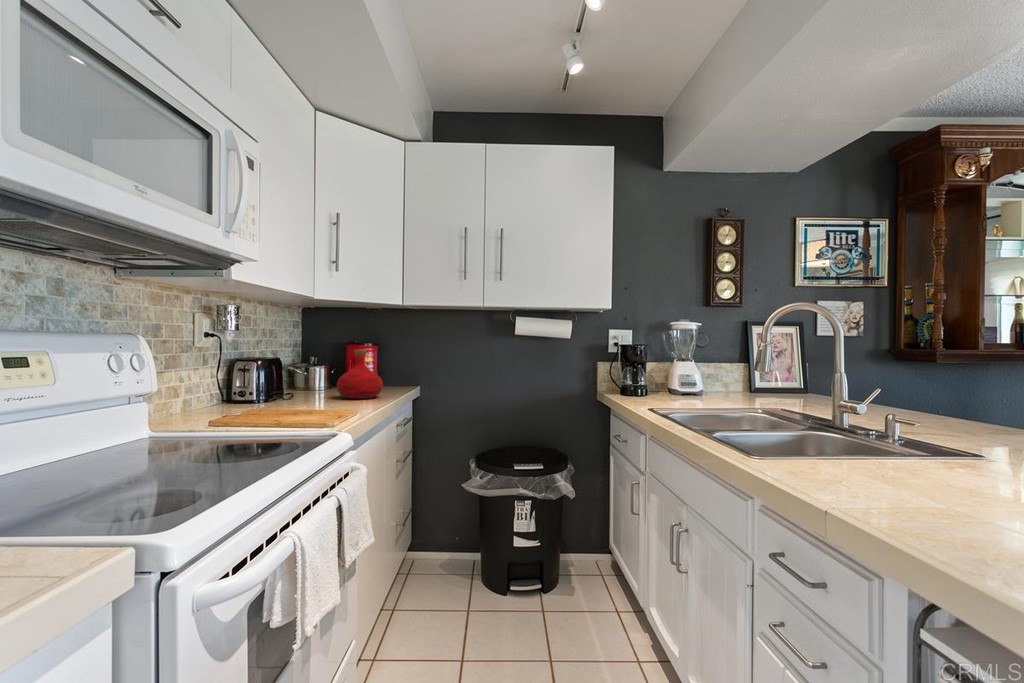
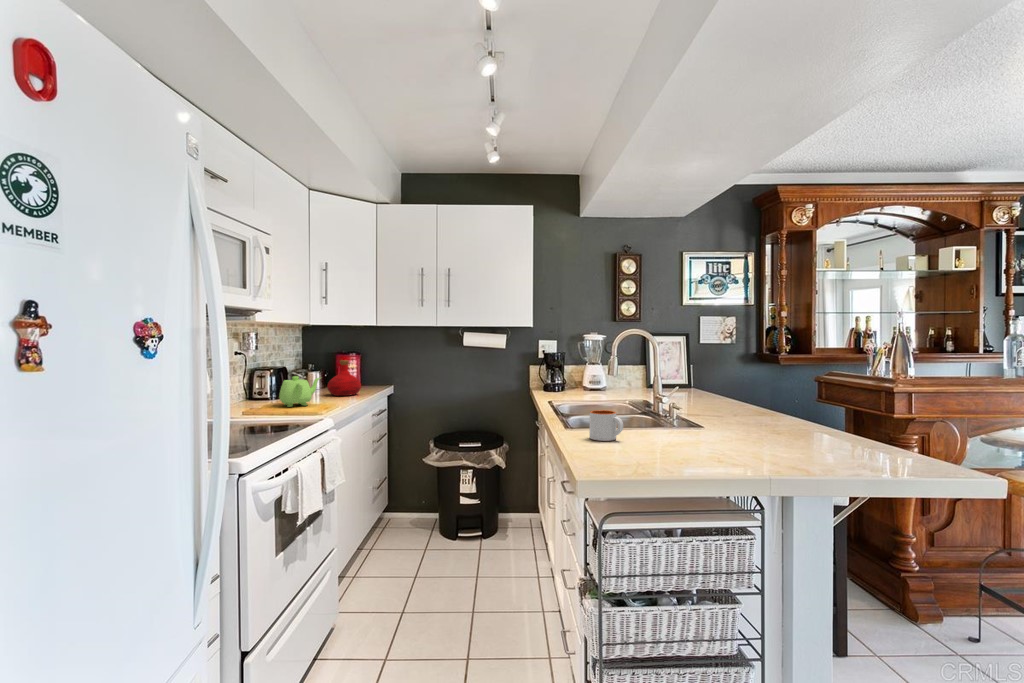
teapot: none [268,370,331,415] -> present [279,376,320,407]
mug: none [827,429,906,488] -> present [590,410,623,441]

